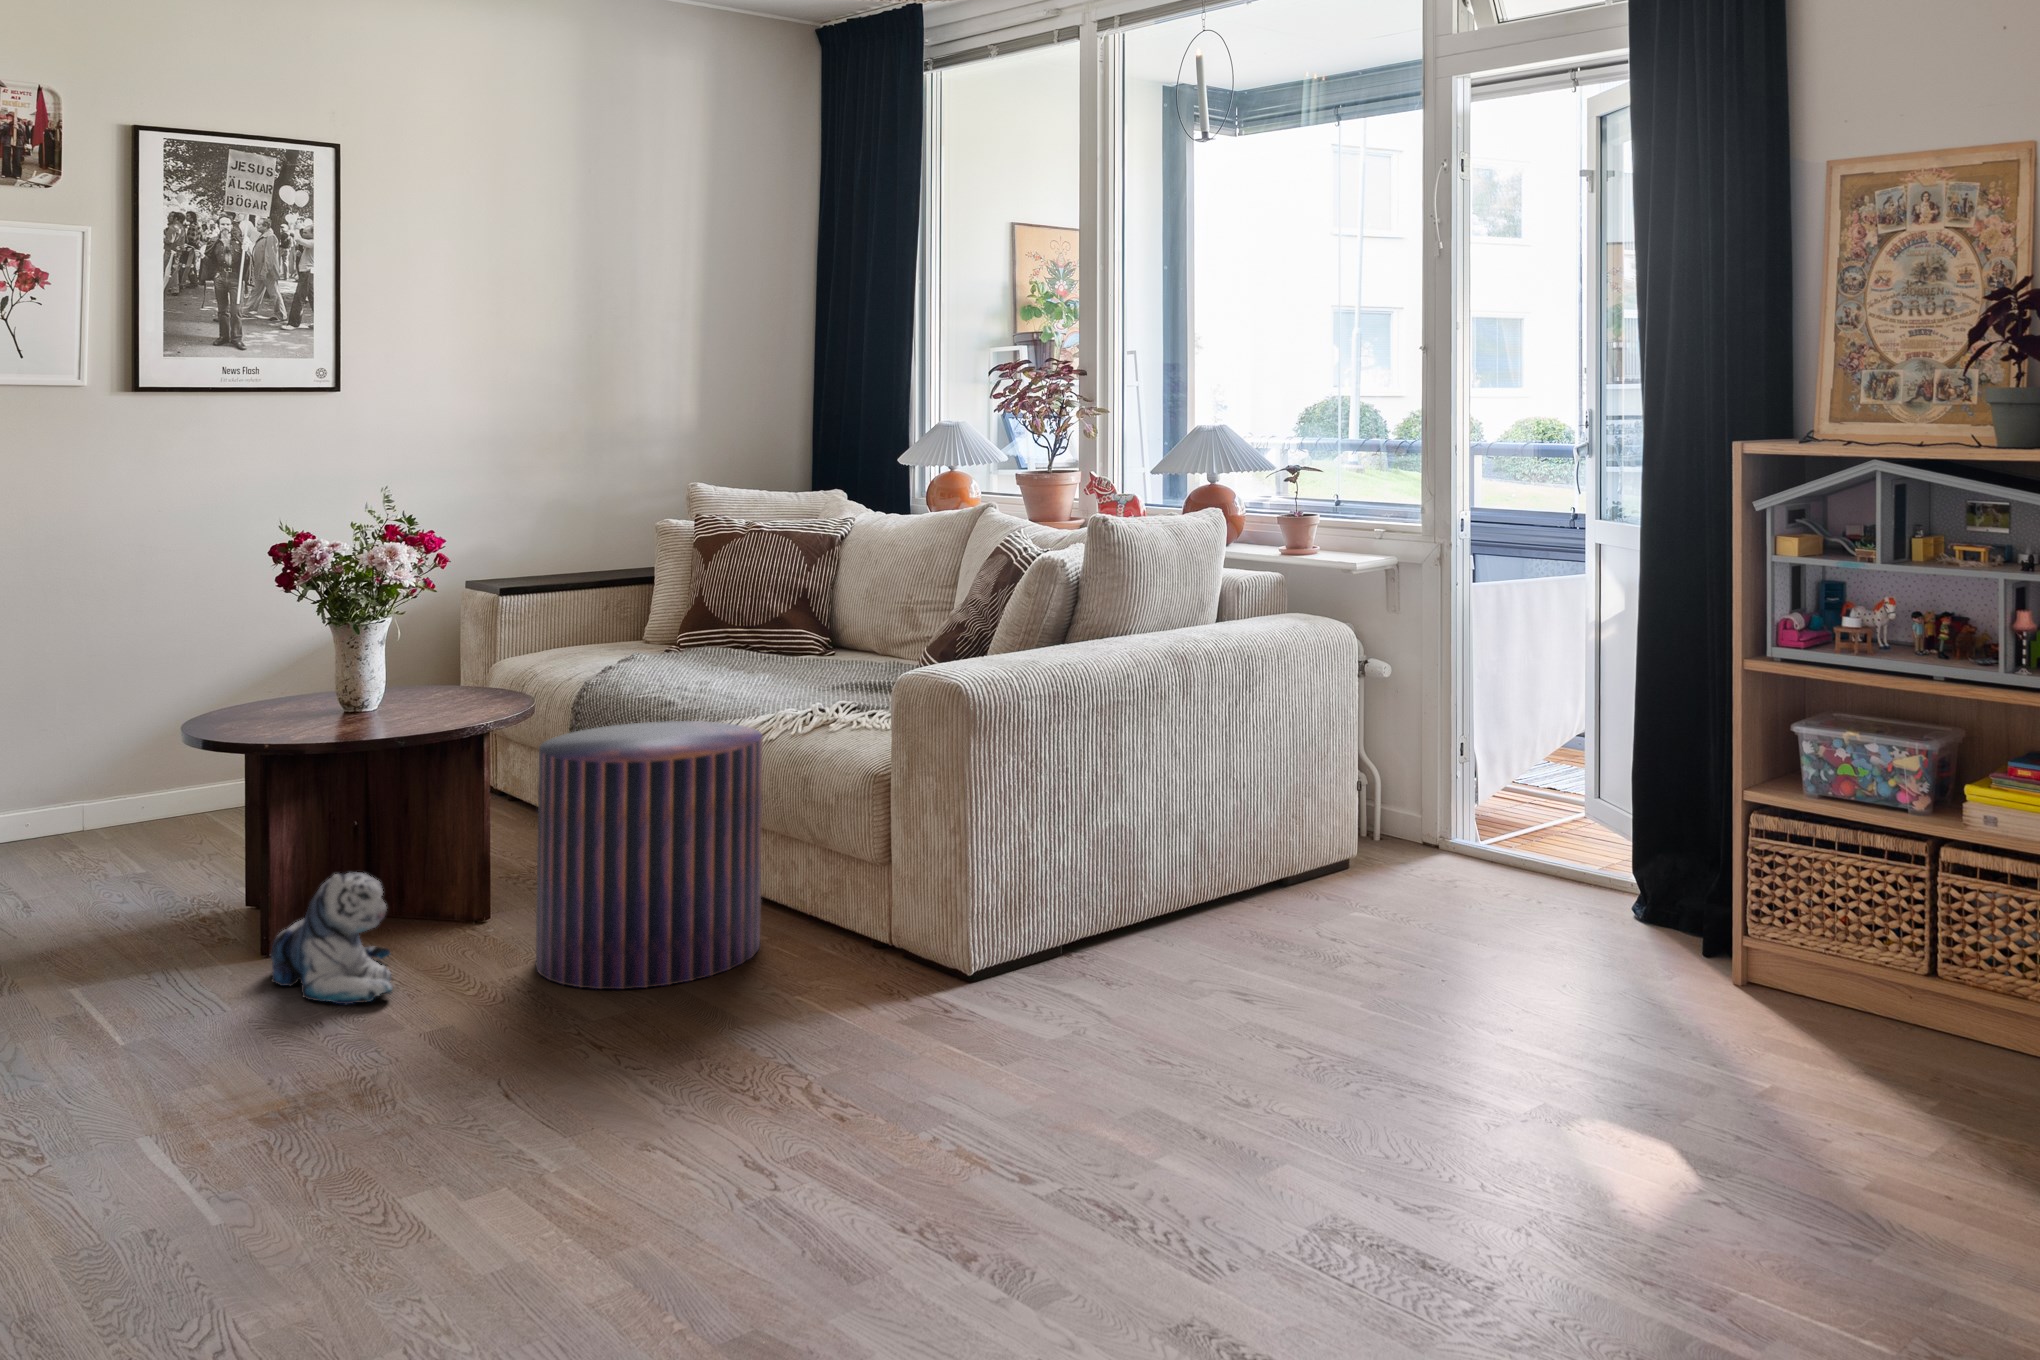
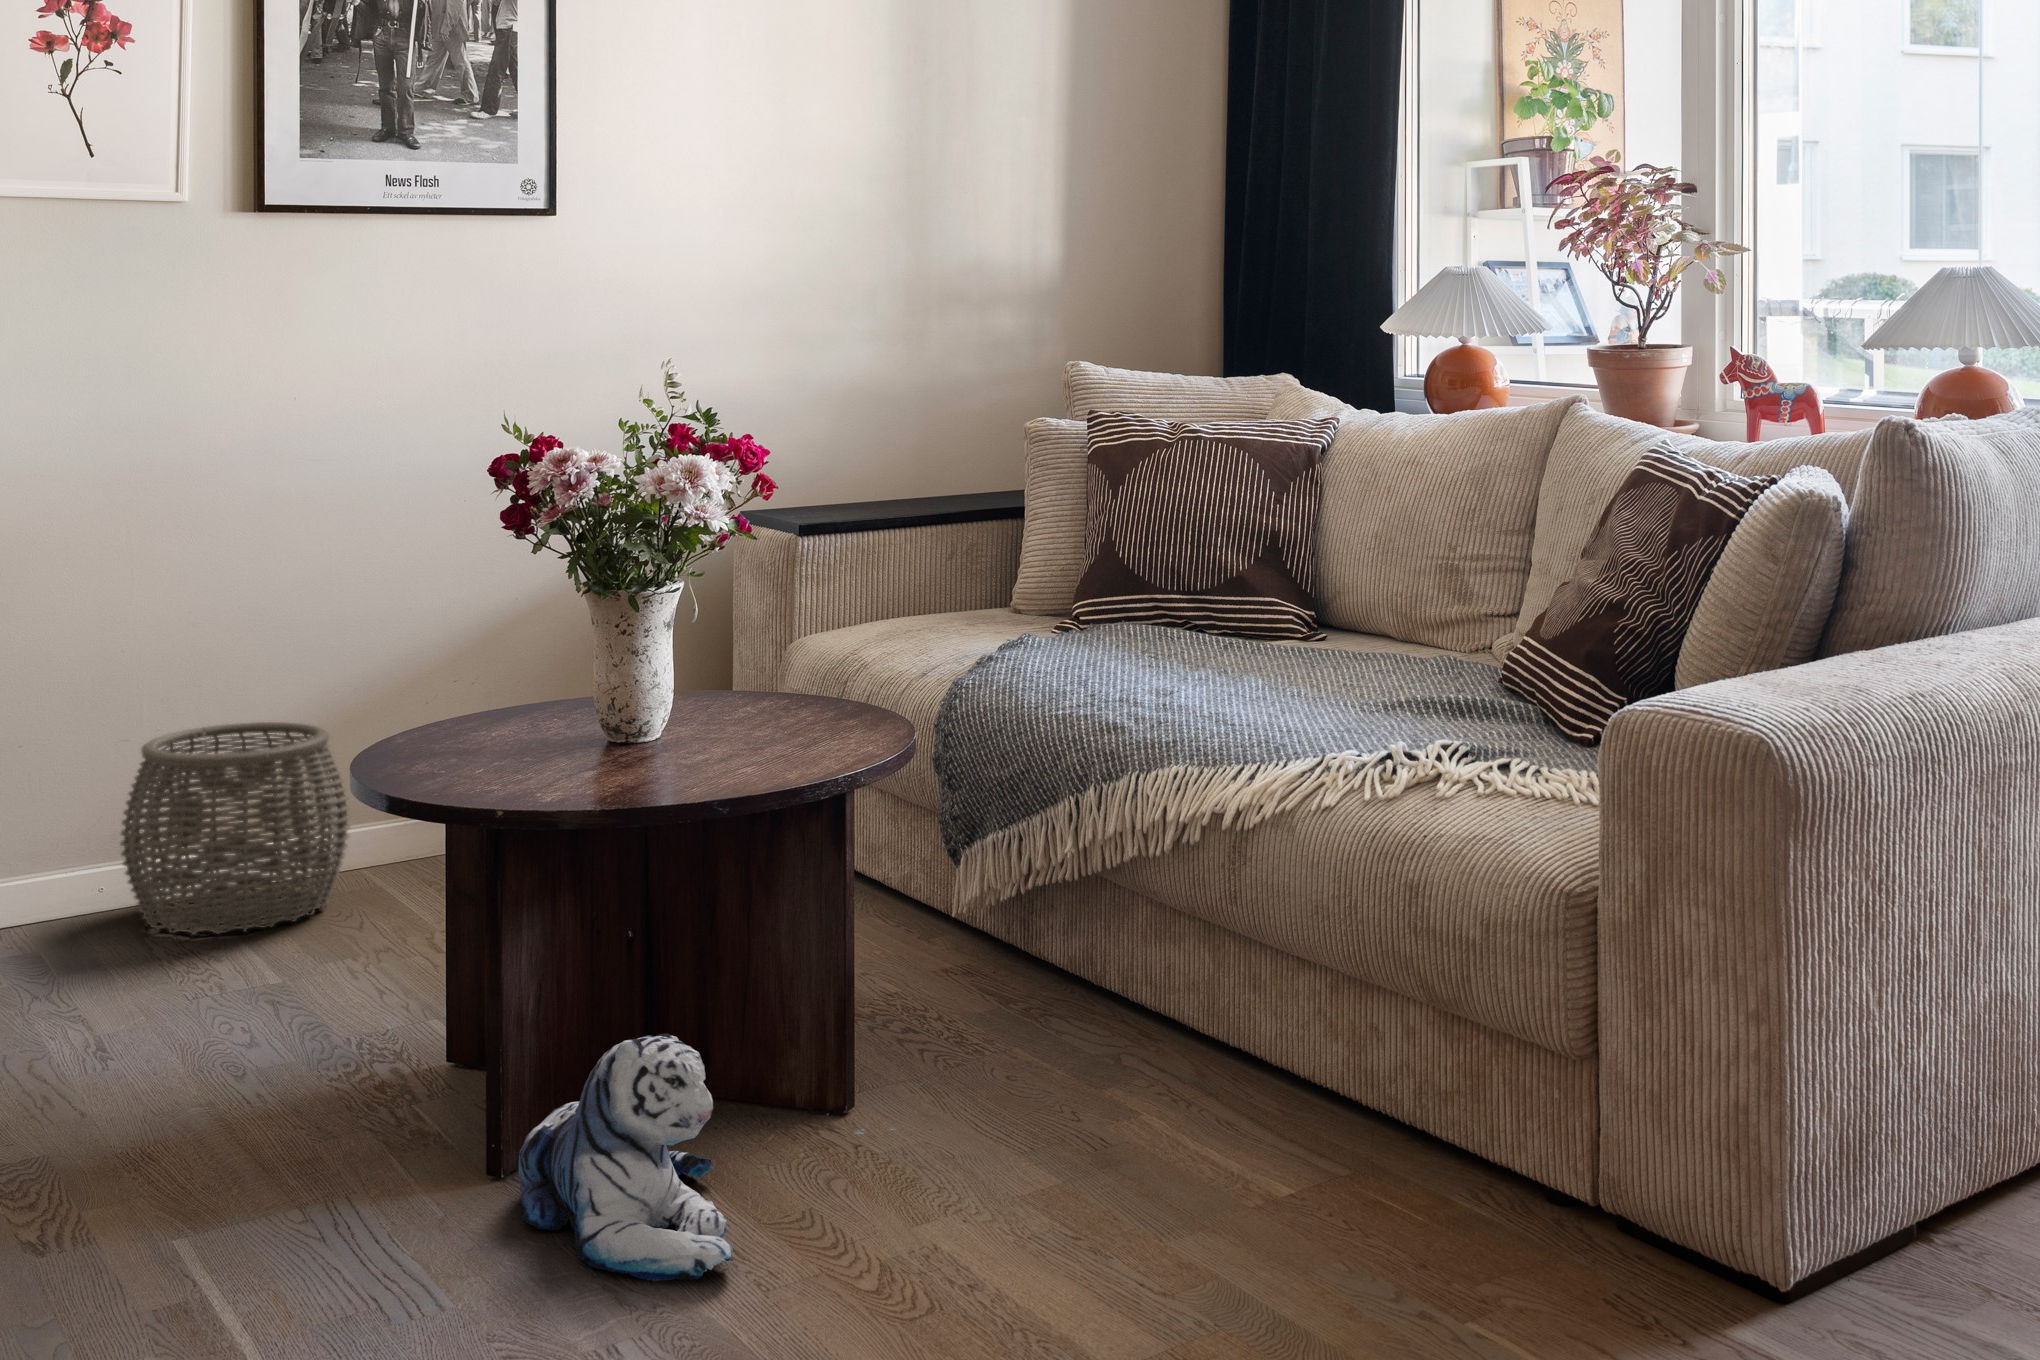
woven basket: none [23,721,182,856] -> present [121,722,351,934]
pouf: present [536,721,762,989] -> none [960,771,1340,1270]

